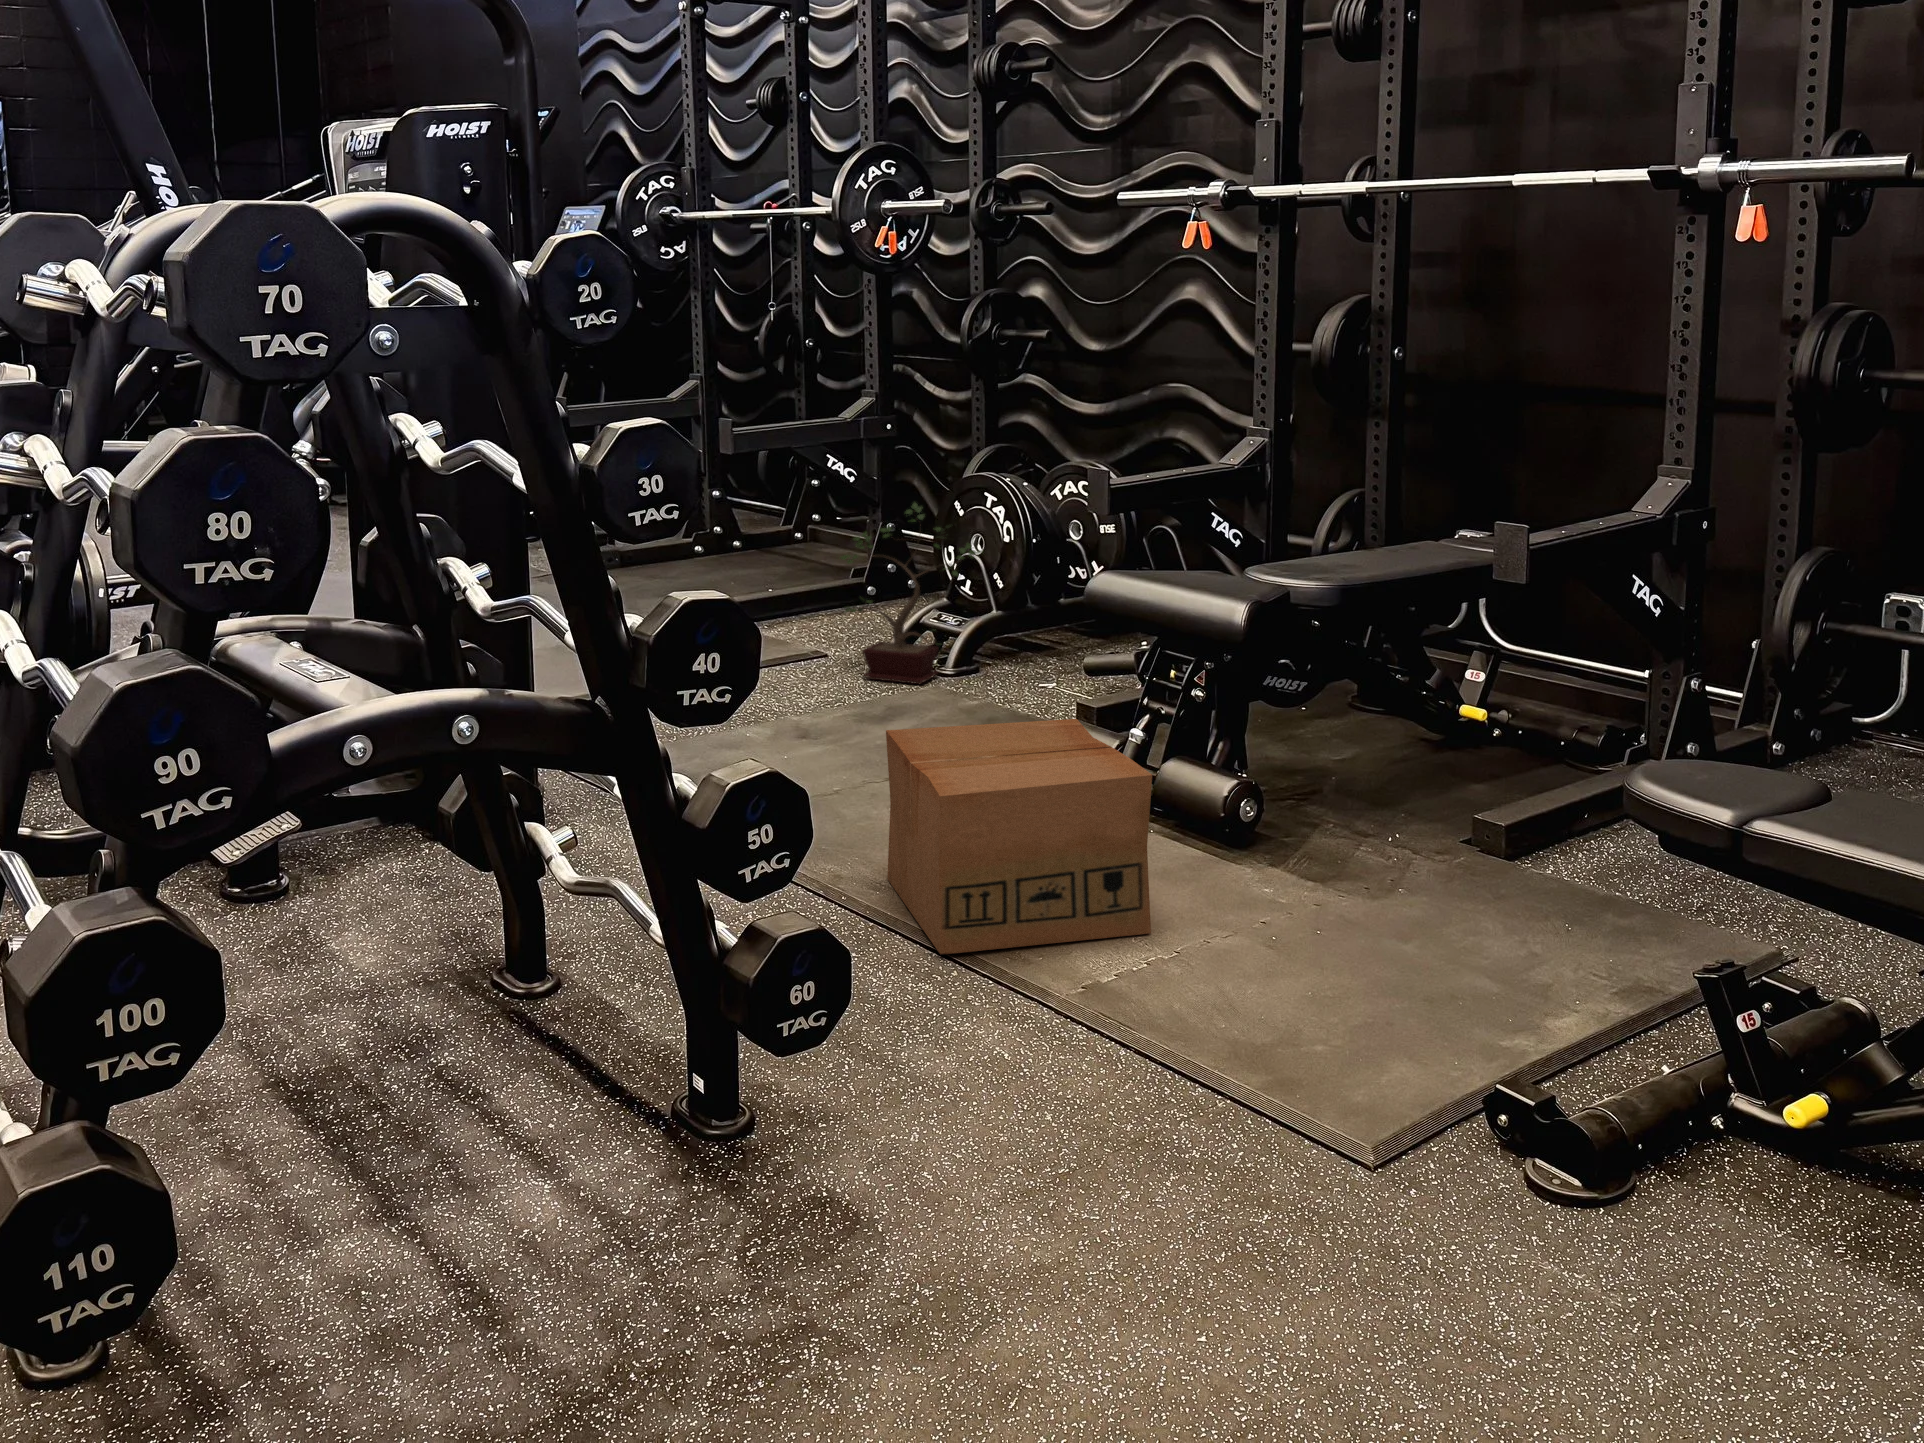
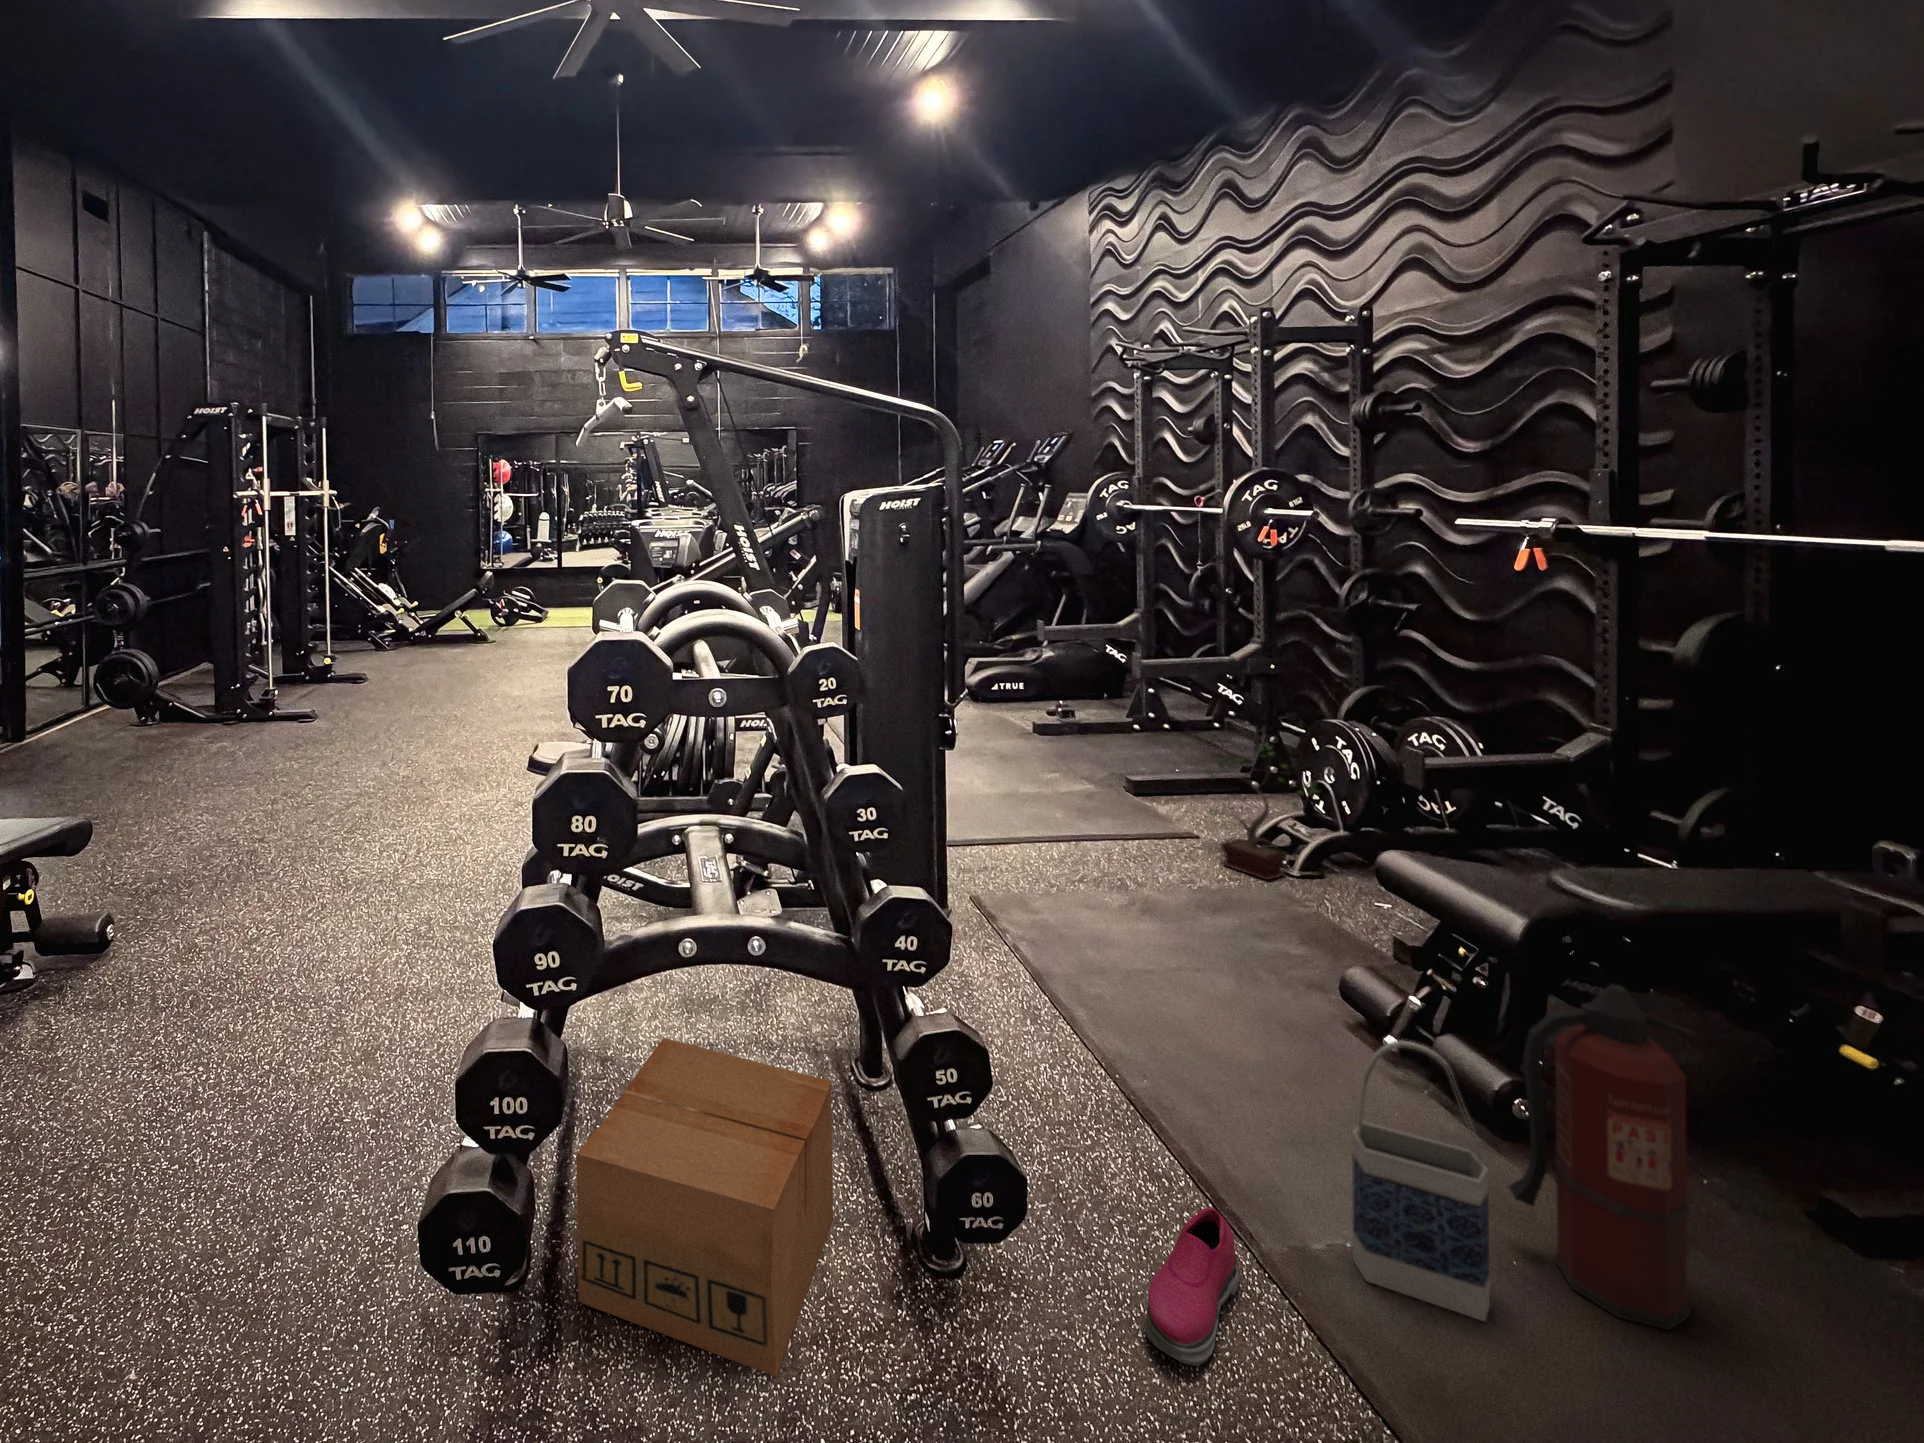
fire extinguisher: none [1258,613,1410,945] -> present [1509,984,1696,1330]
bag: none [1141,710,1263,988] -> present [1352,1040,1490,1321]
cardboard box: present [886,719,1152,955] -> present [576,1038,833,1377]
shoe: none [977,952,1052,1103] -> present [1144,1208,1240,1366]

